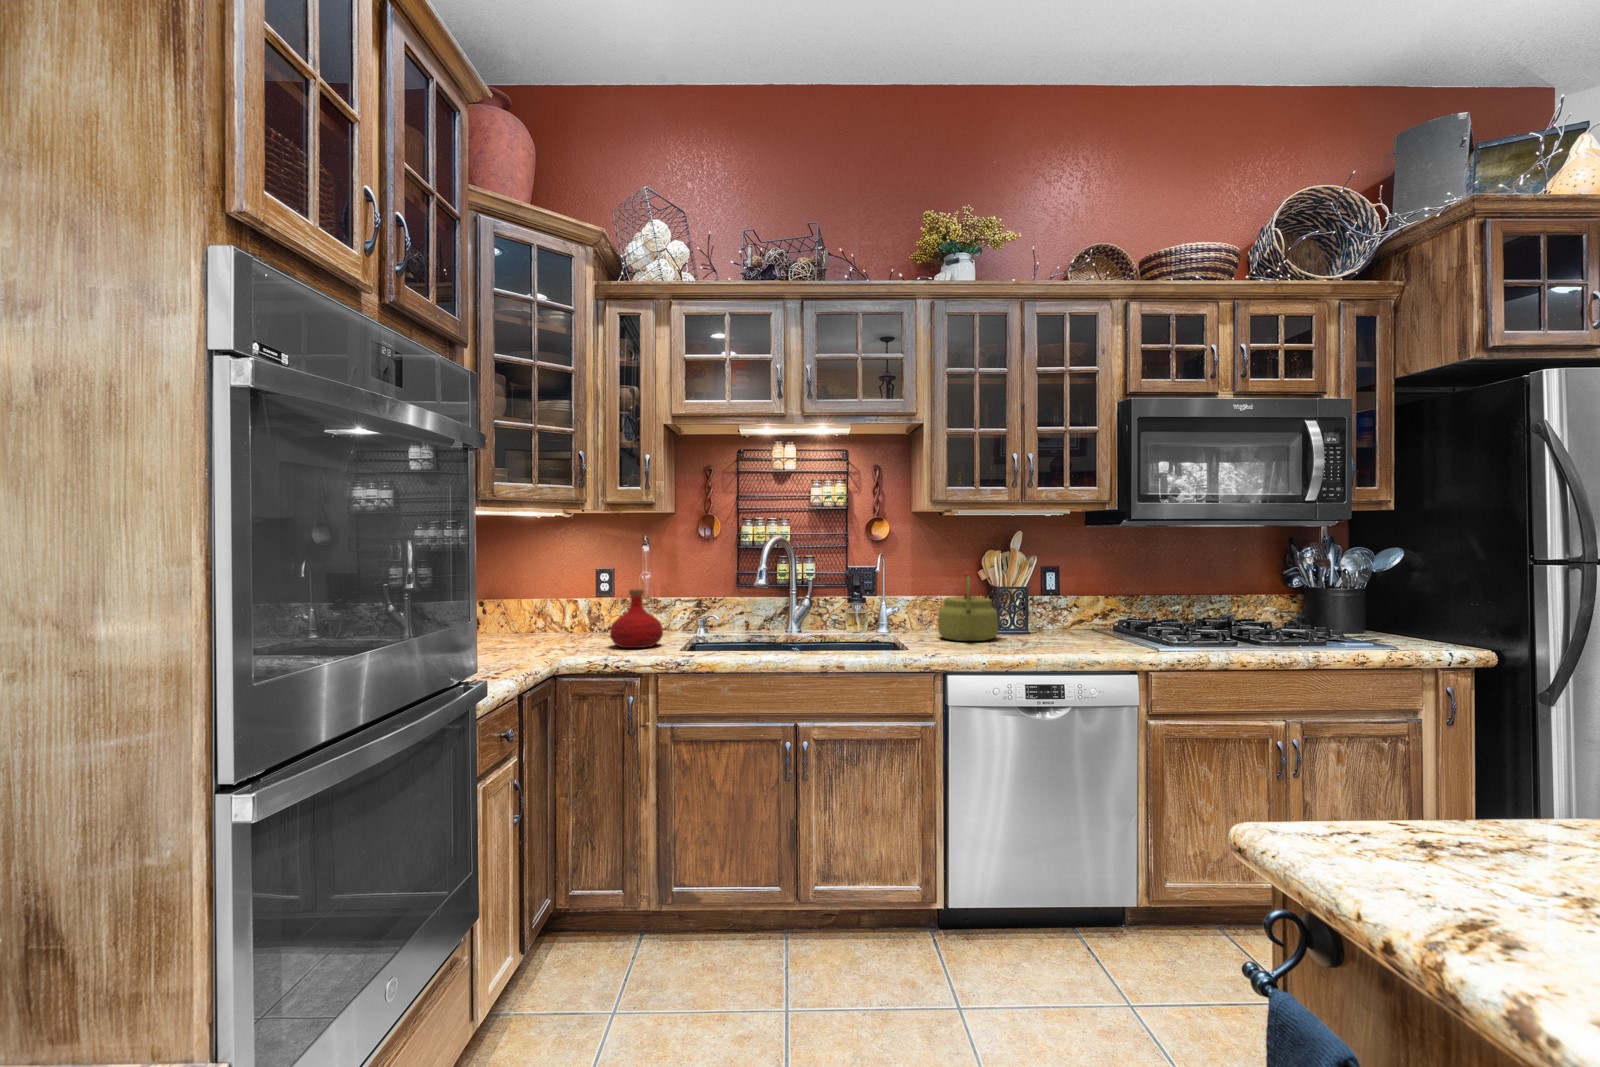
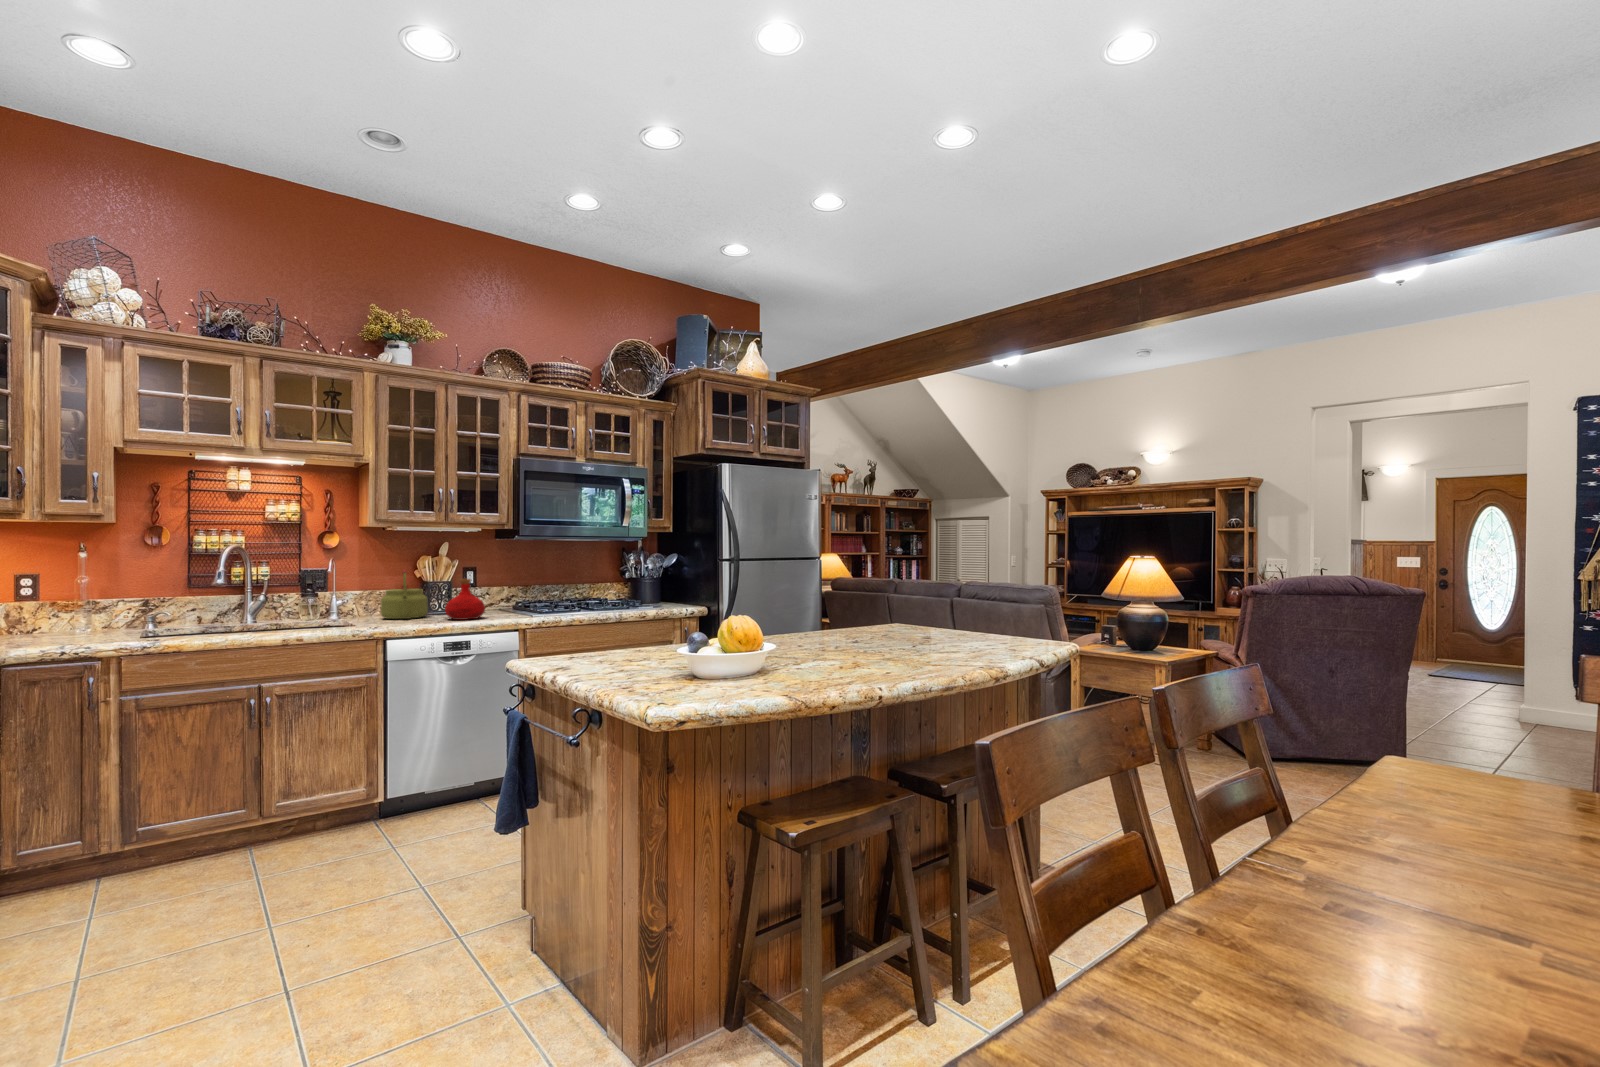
bottle: present [610,589,663,648] -> present [445,579,485,620]

